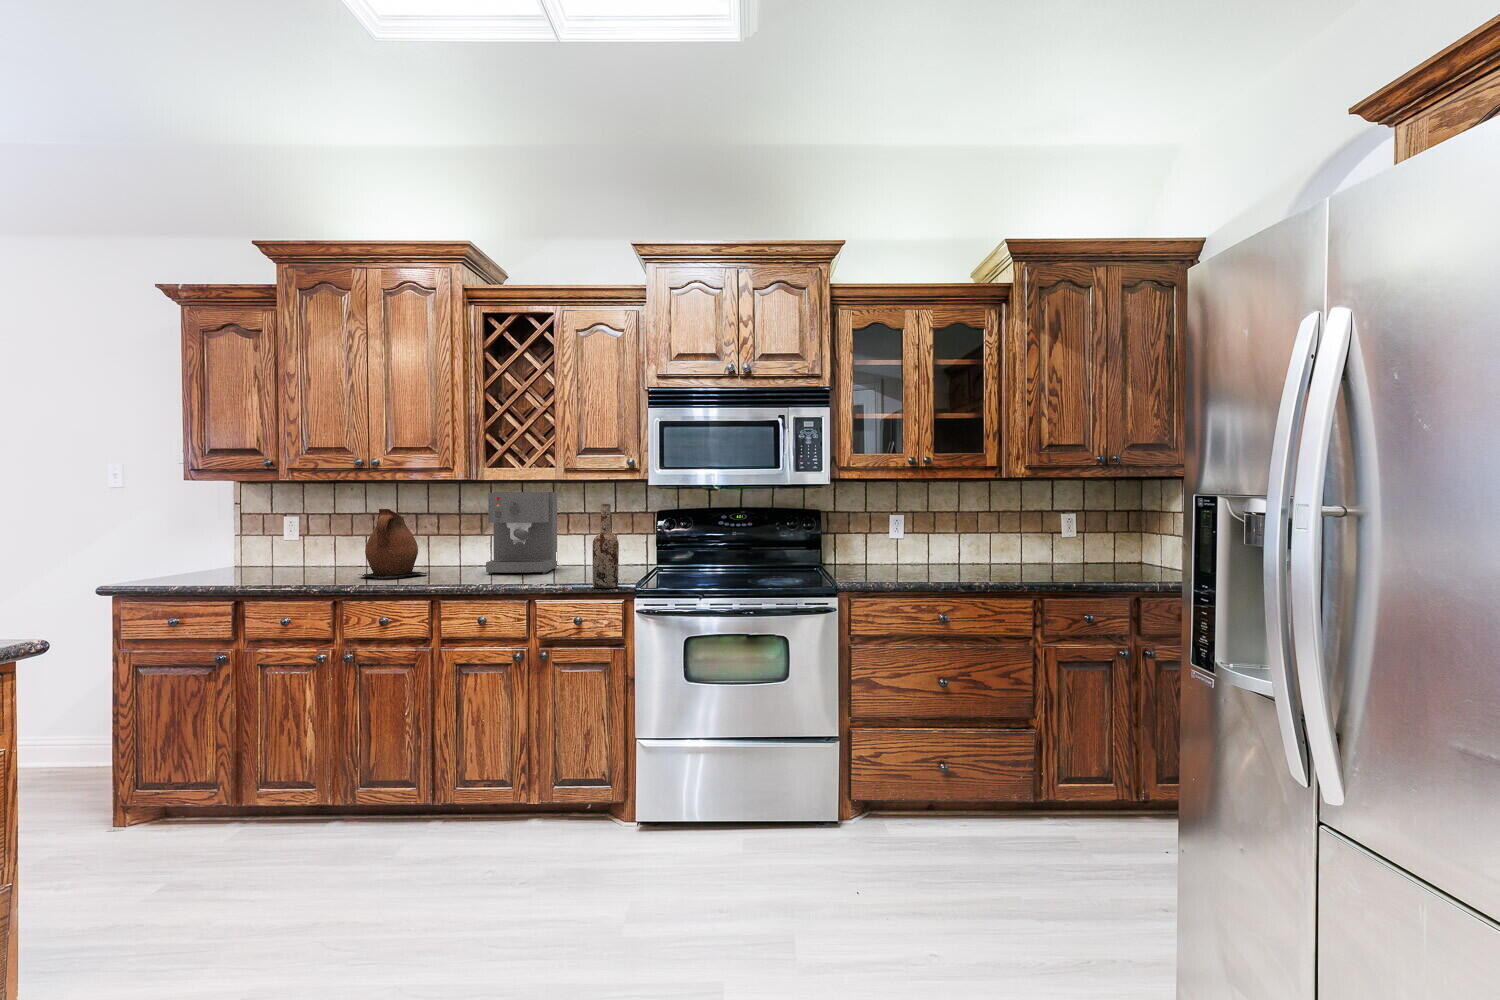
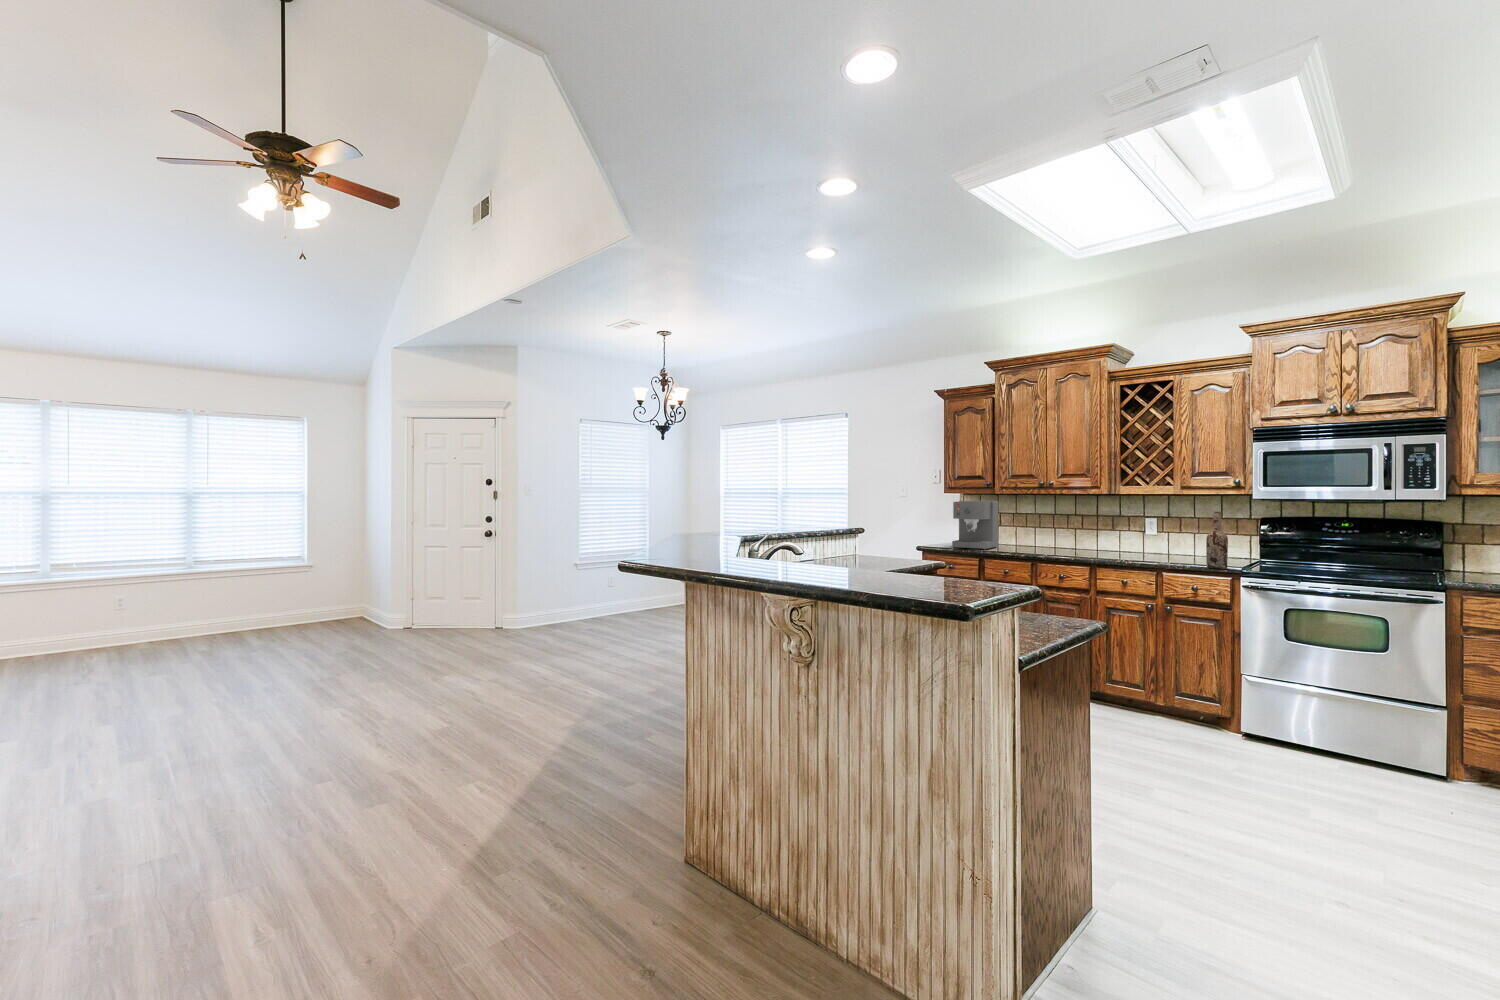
coffee maker: present [486,492,557,574] -> present [952,501,998,550]
ceramic pitcher: present [362,509,427,578] -> none [1037,511,1080,552]

